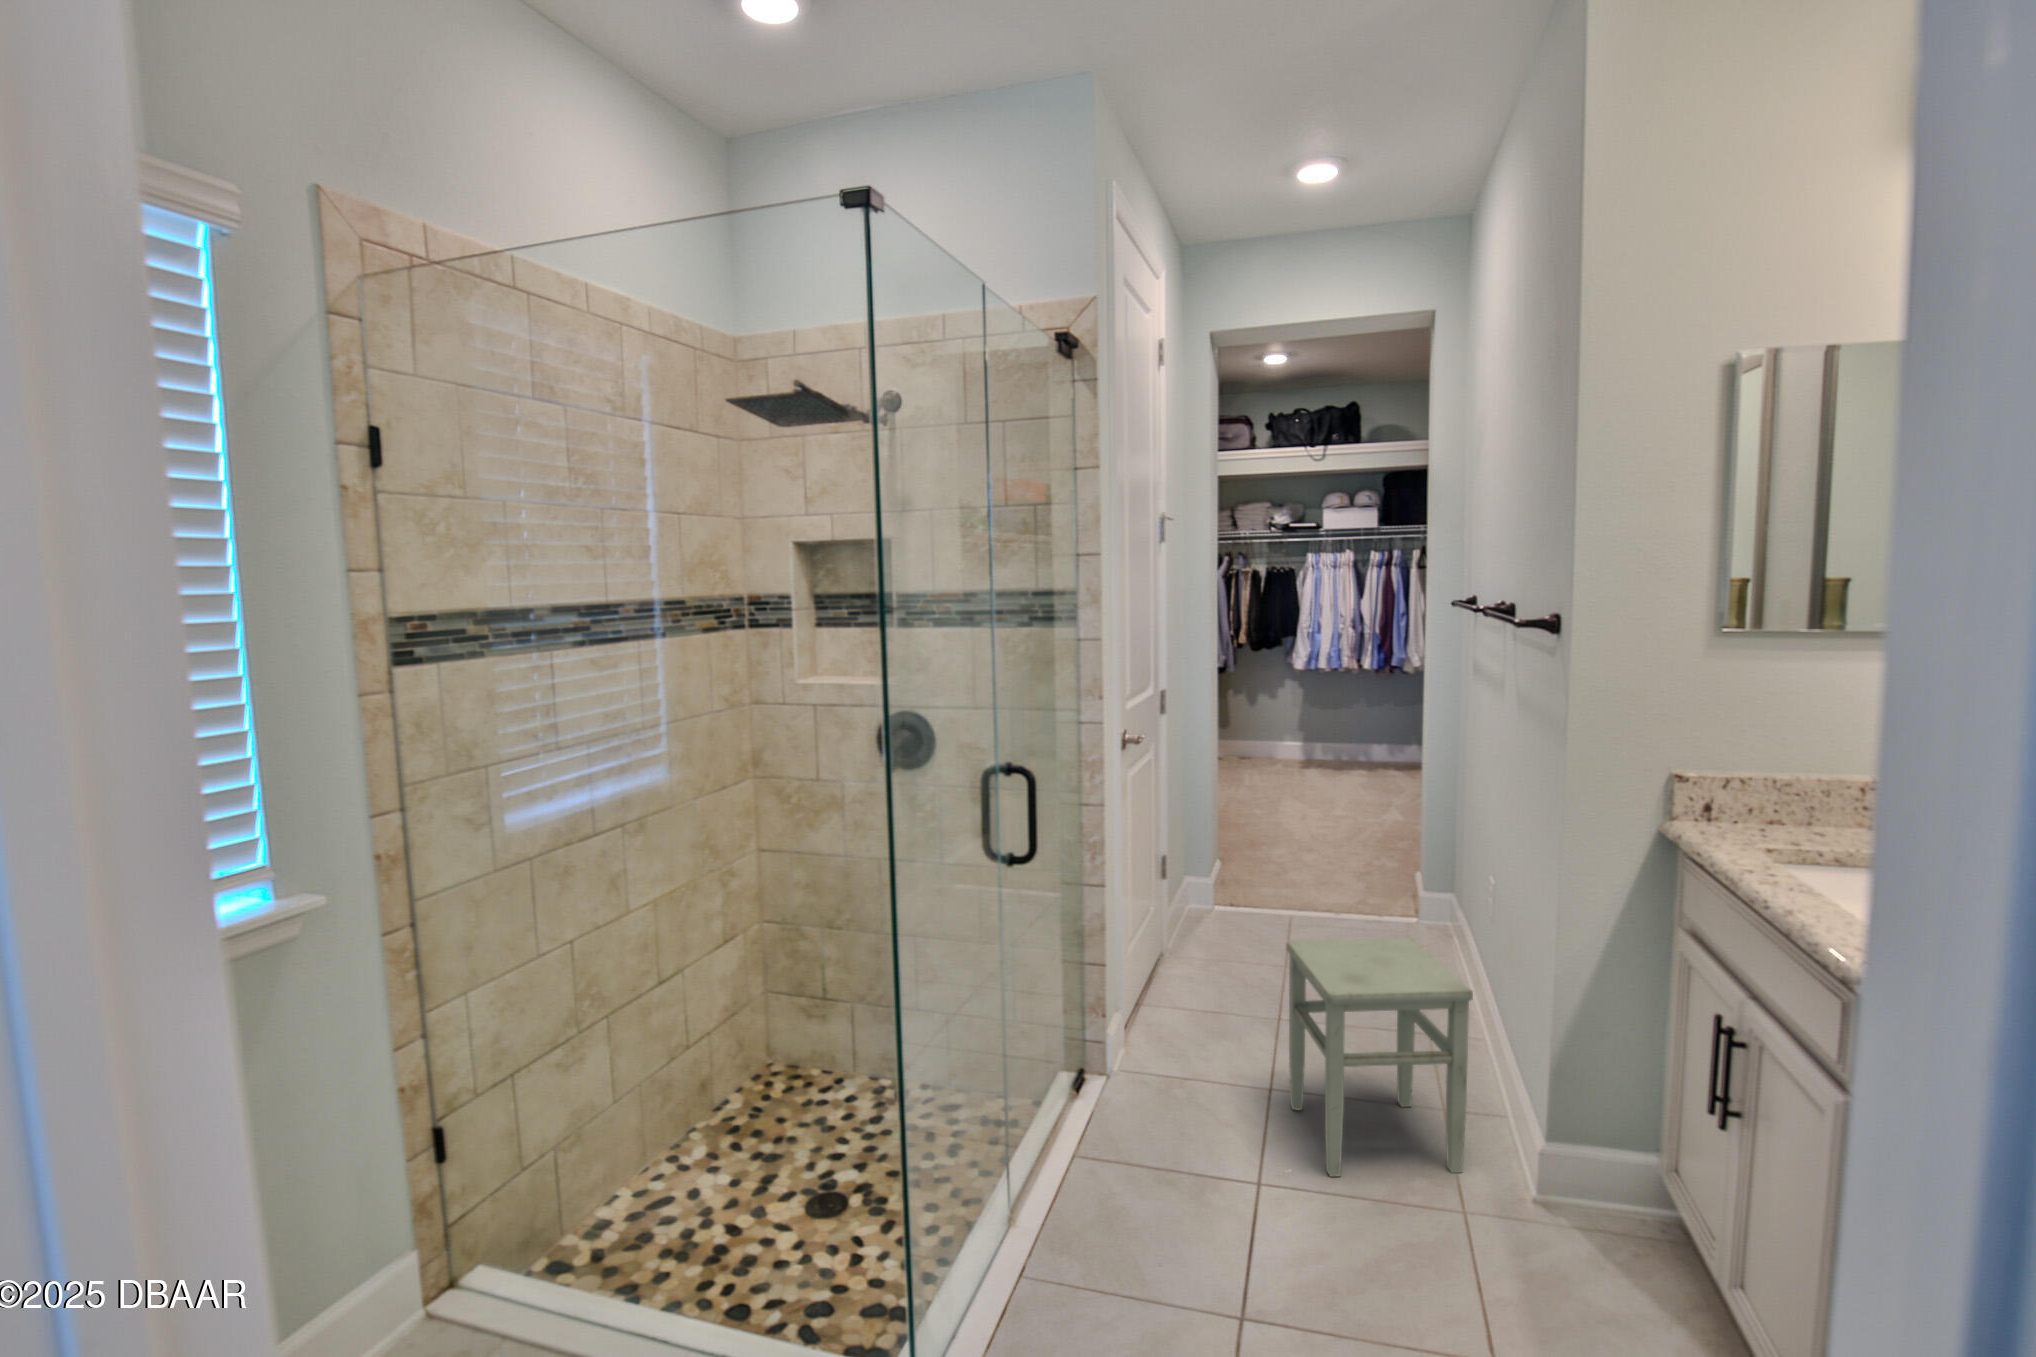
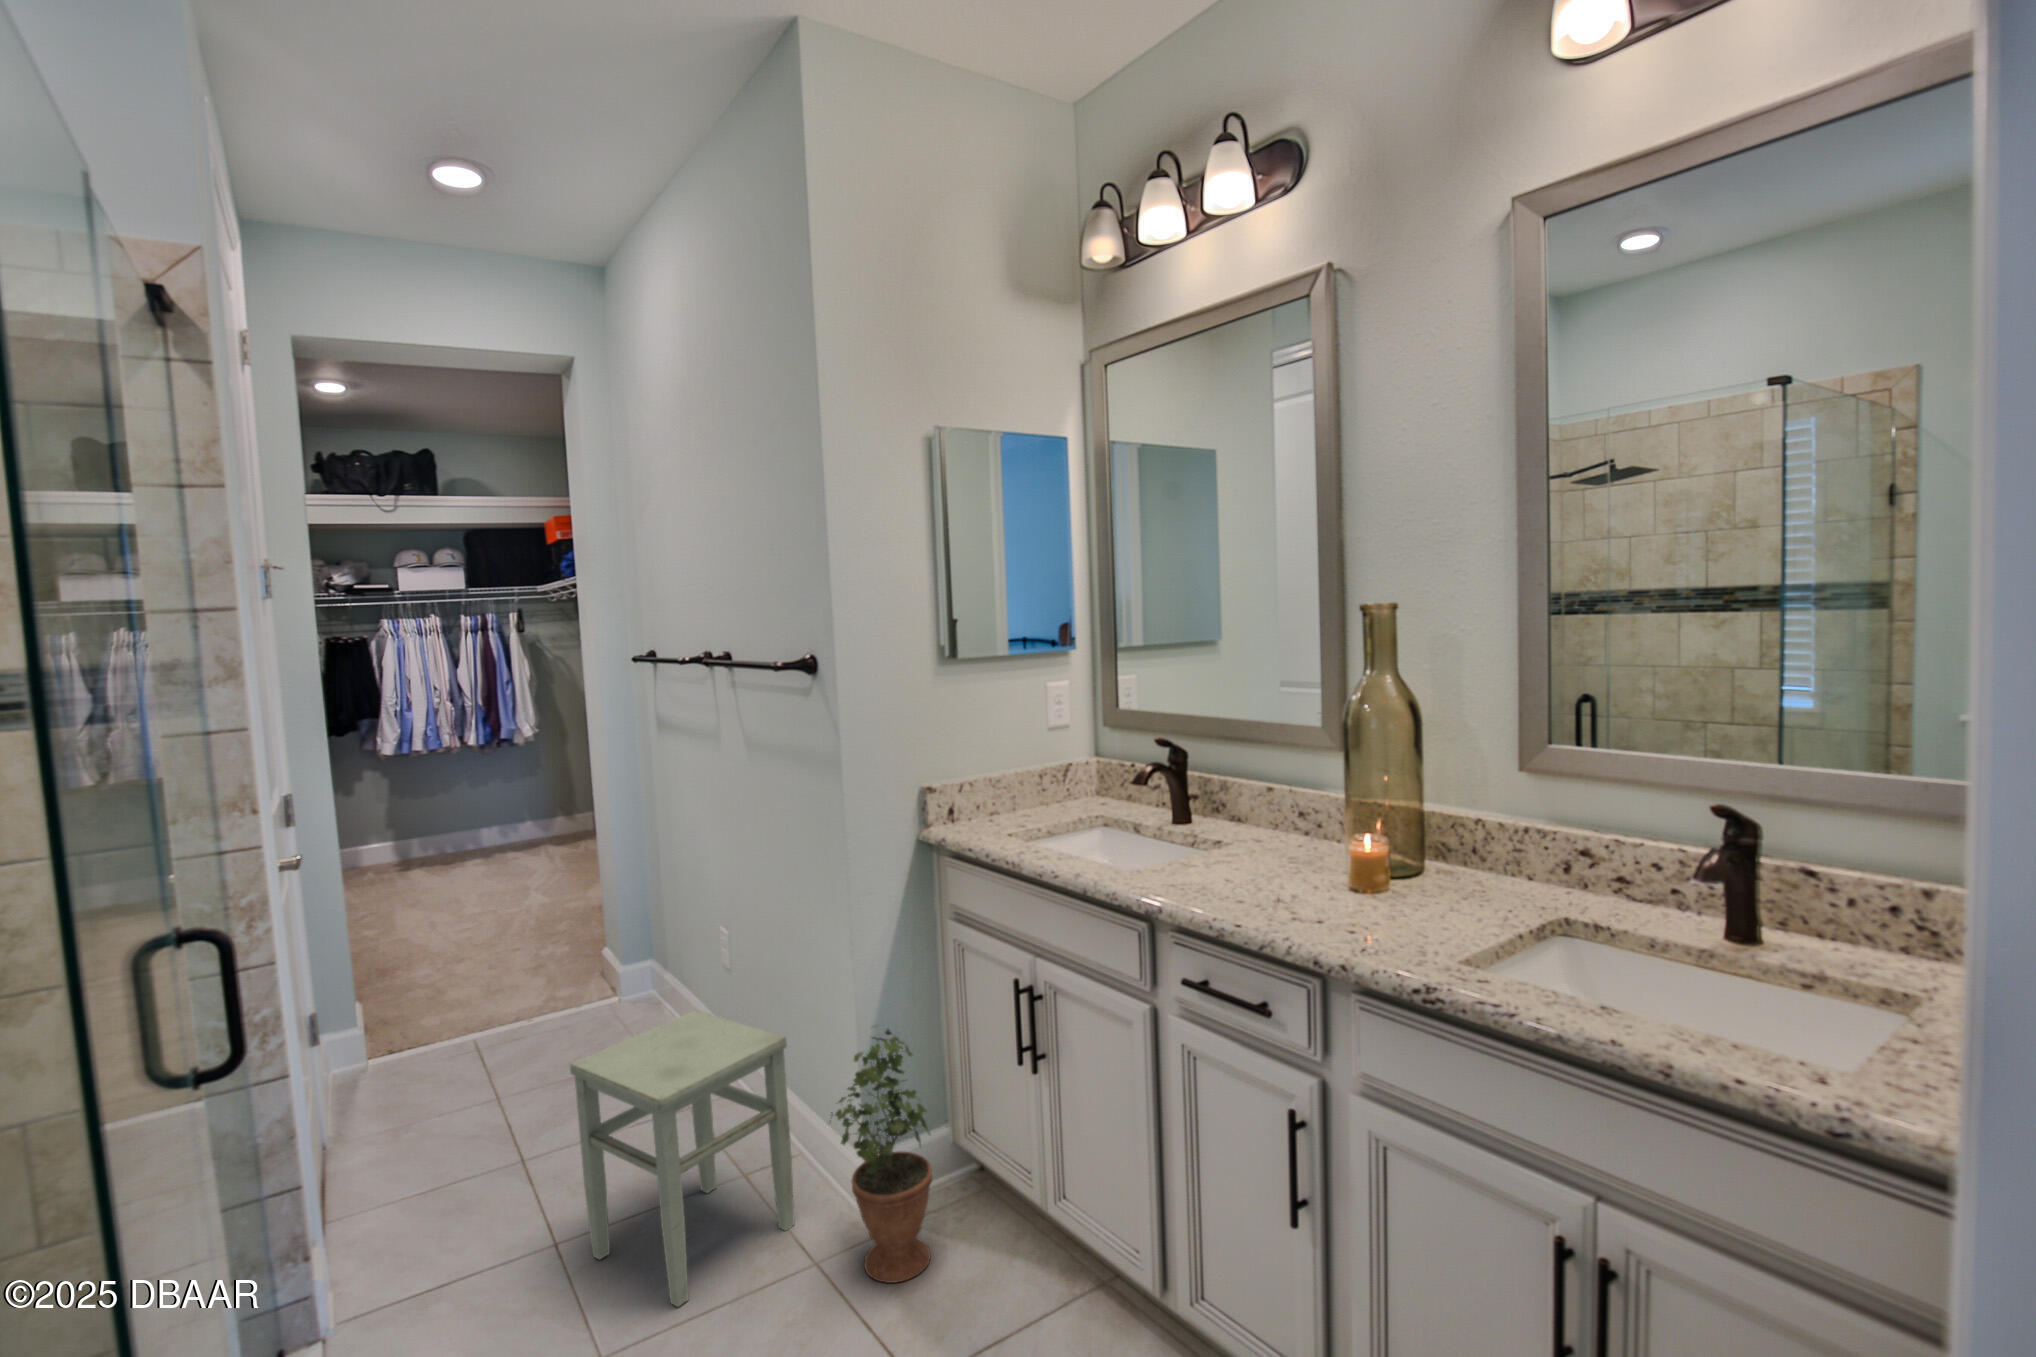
potted plant: none [1483,1012,1603,1284] -> present [830,1029,932,1283]

